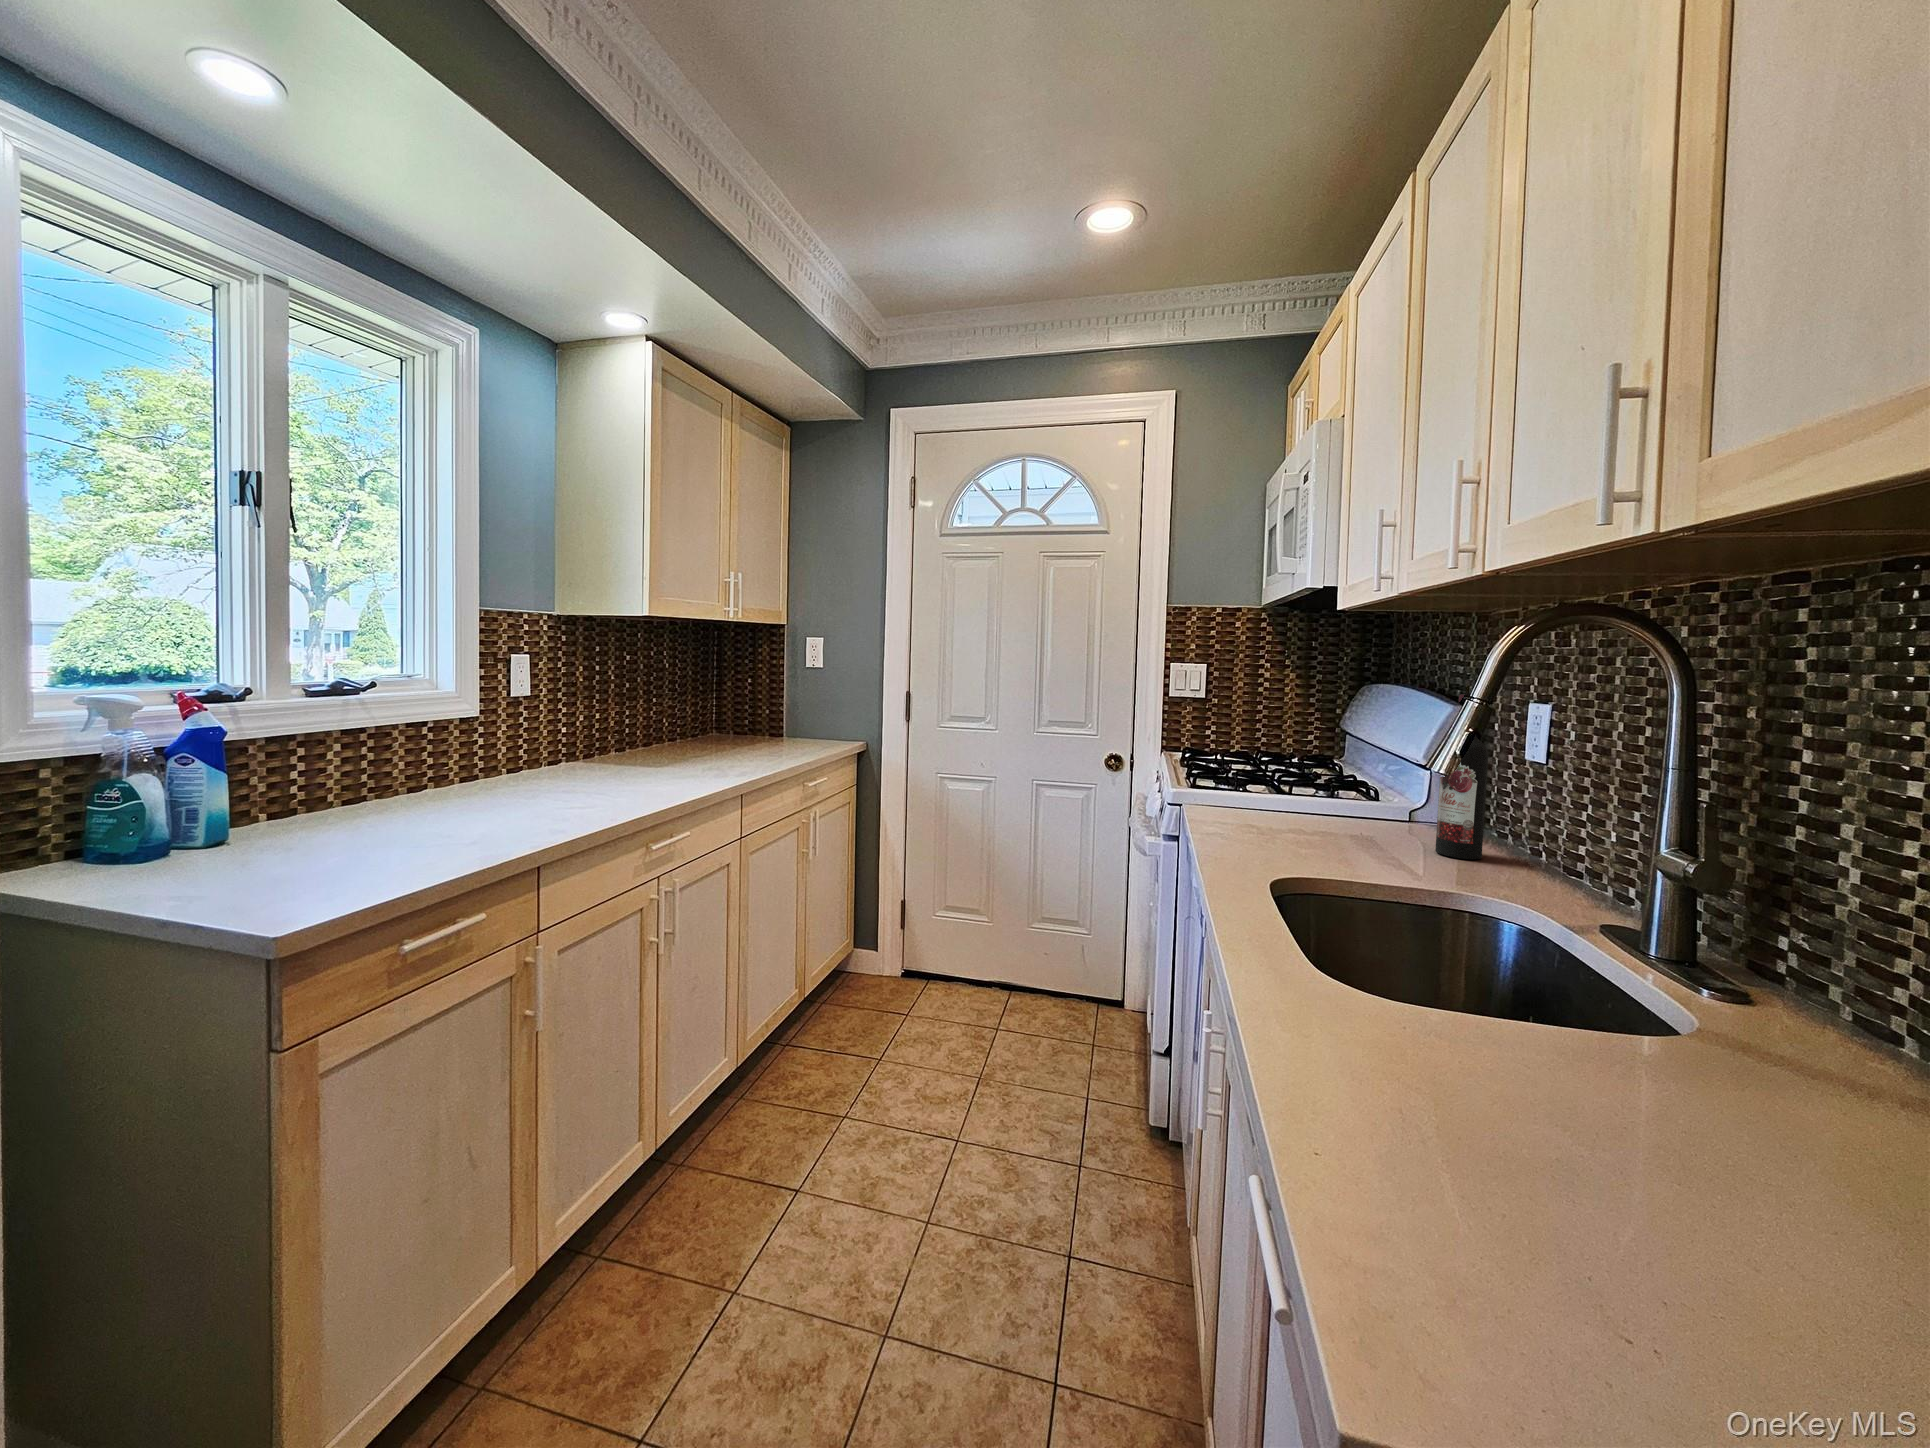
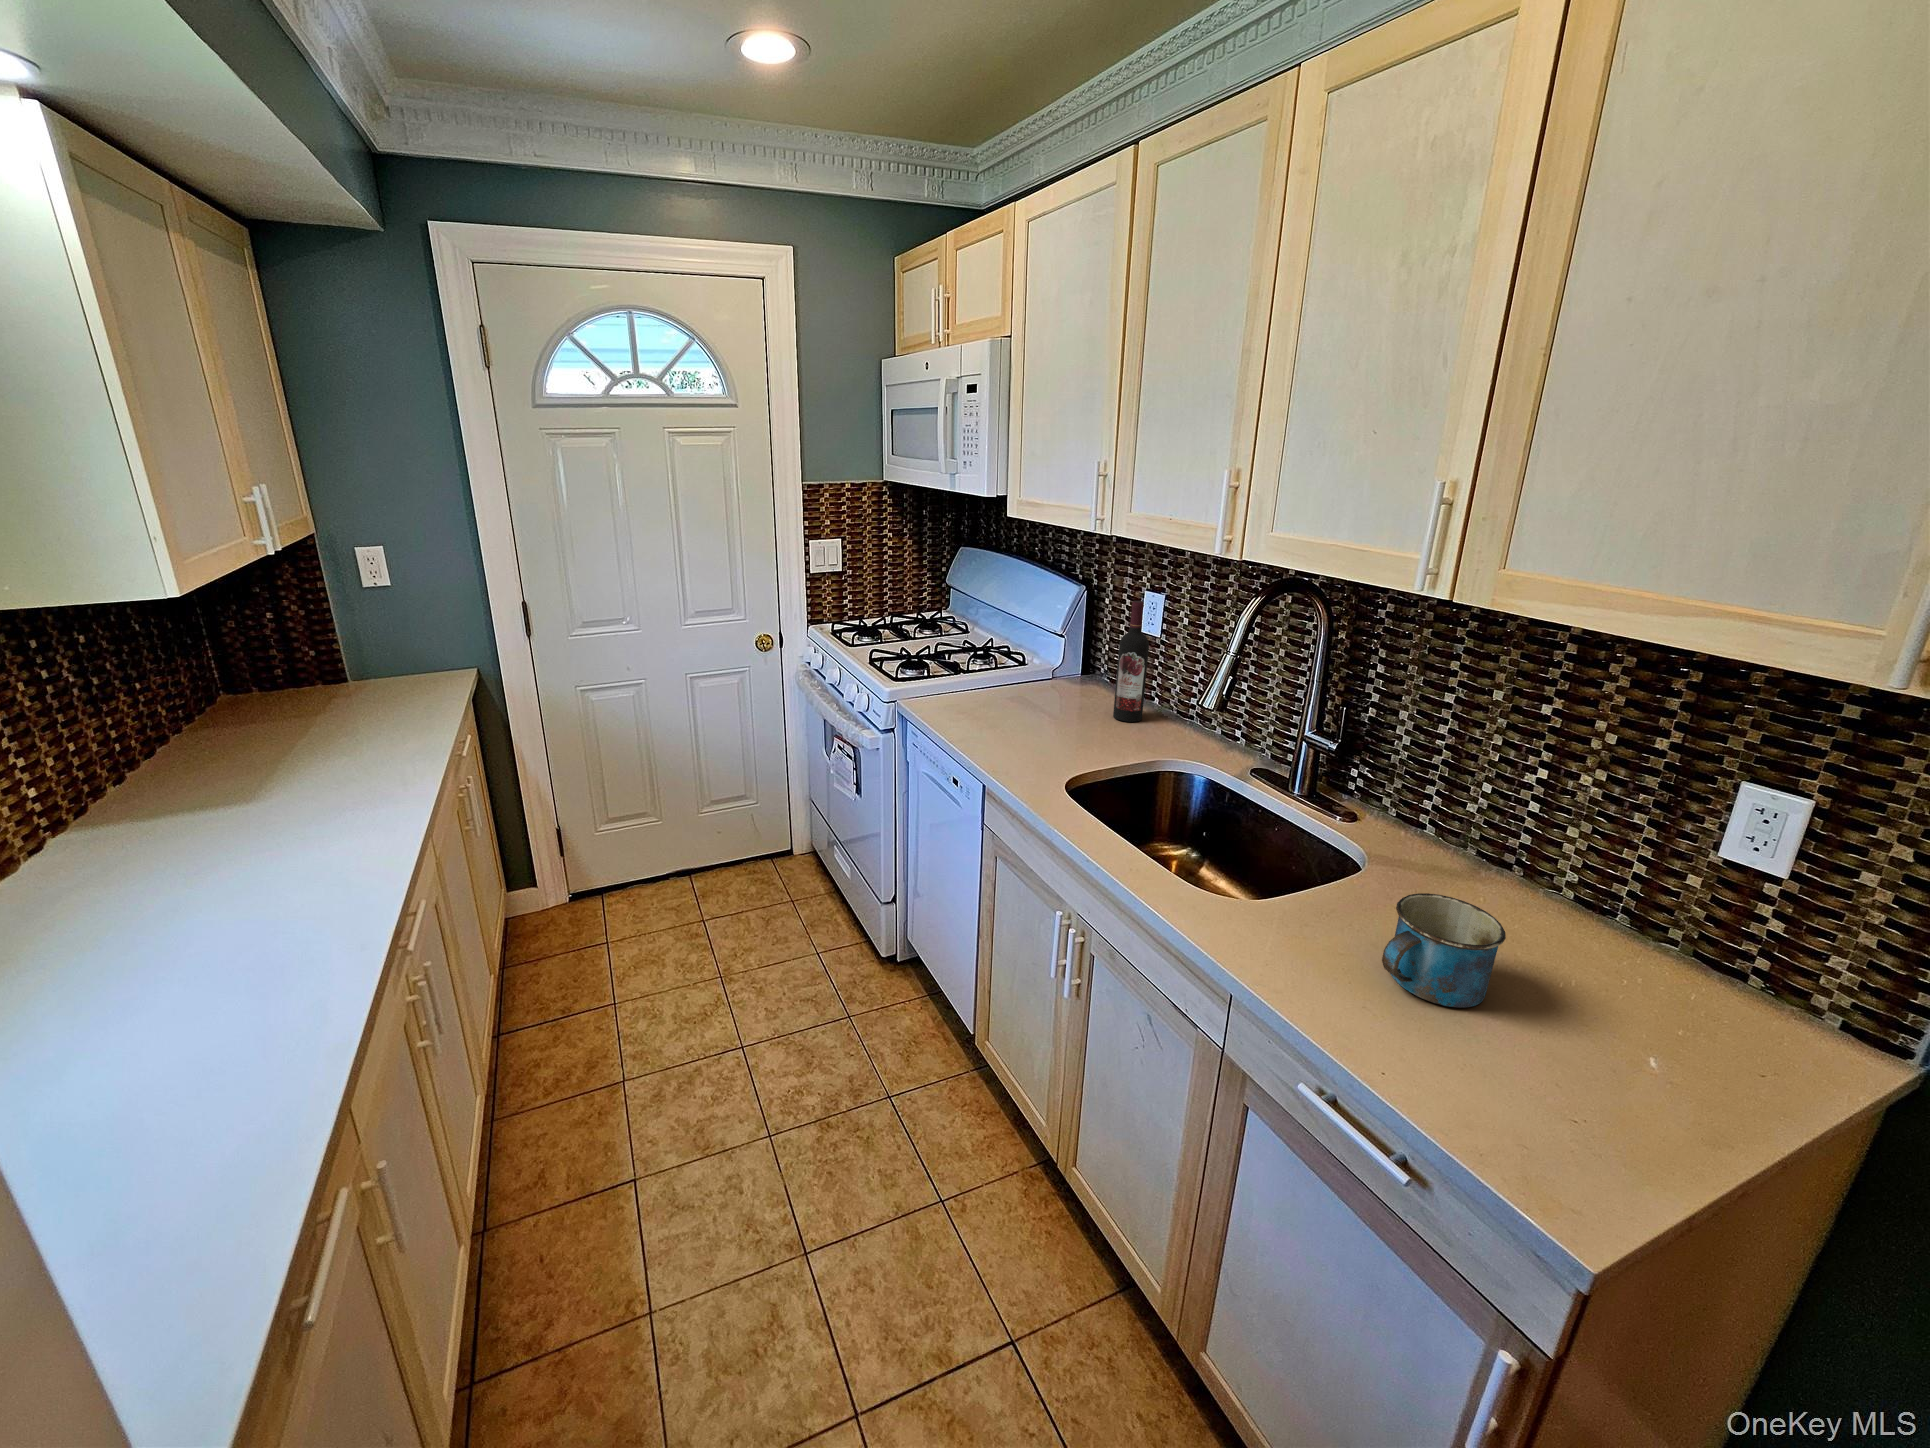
mug: none [1451,1000,1720,1217] -> present [1382,893,1506,1007]

